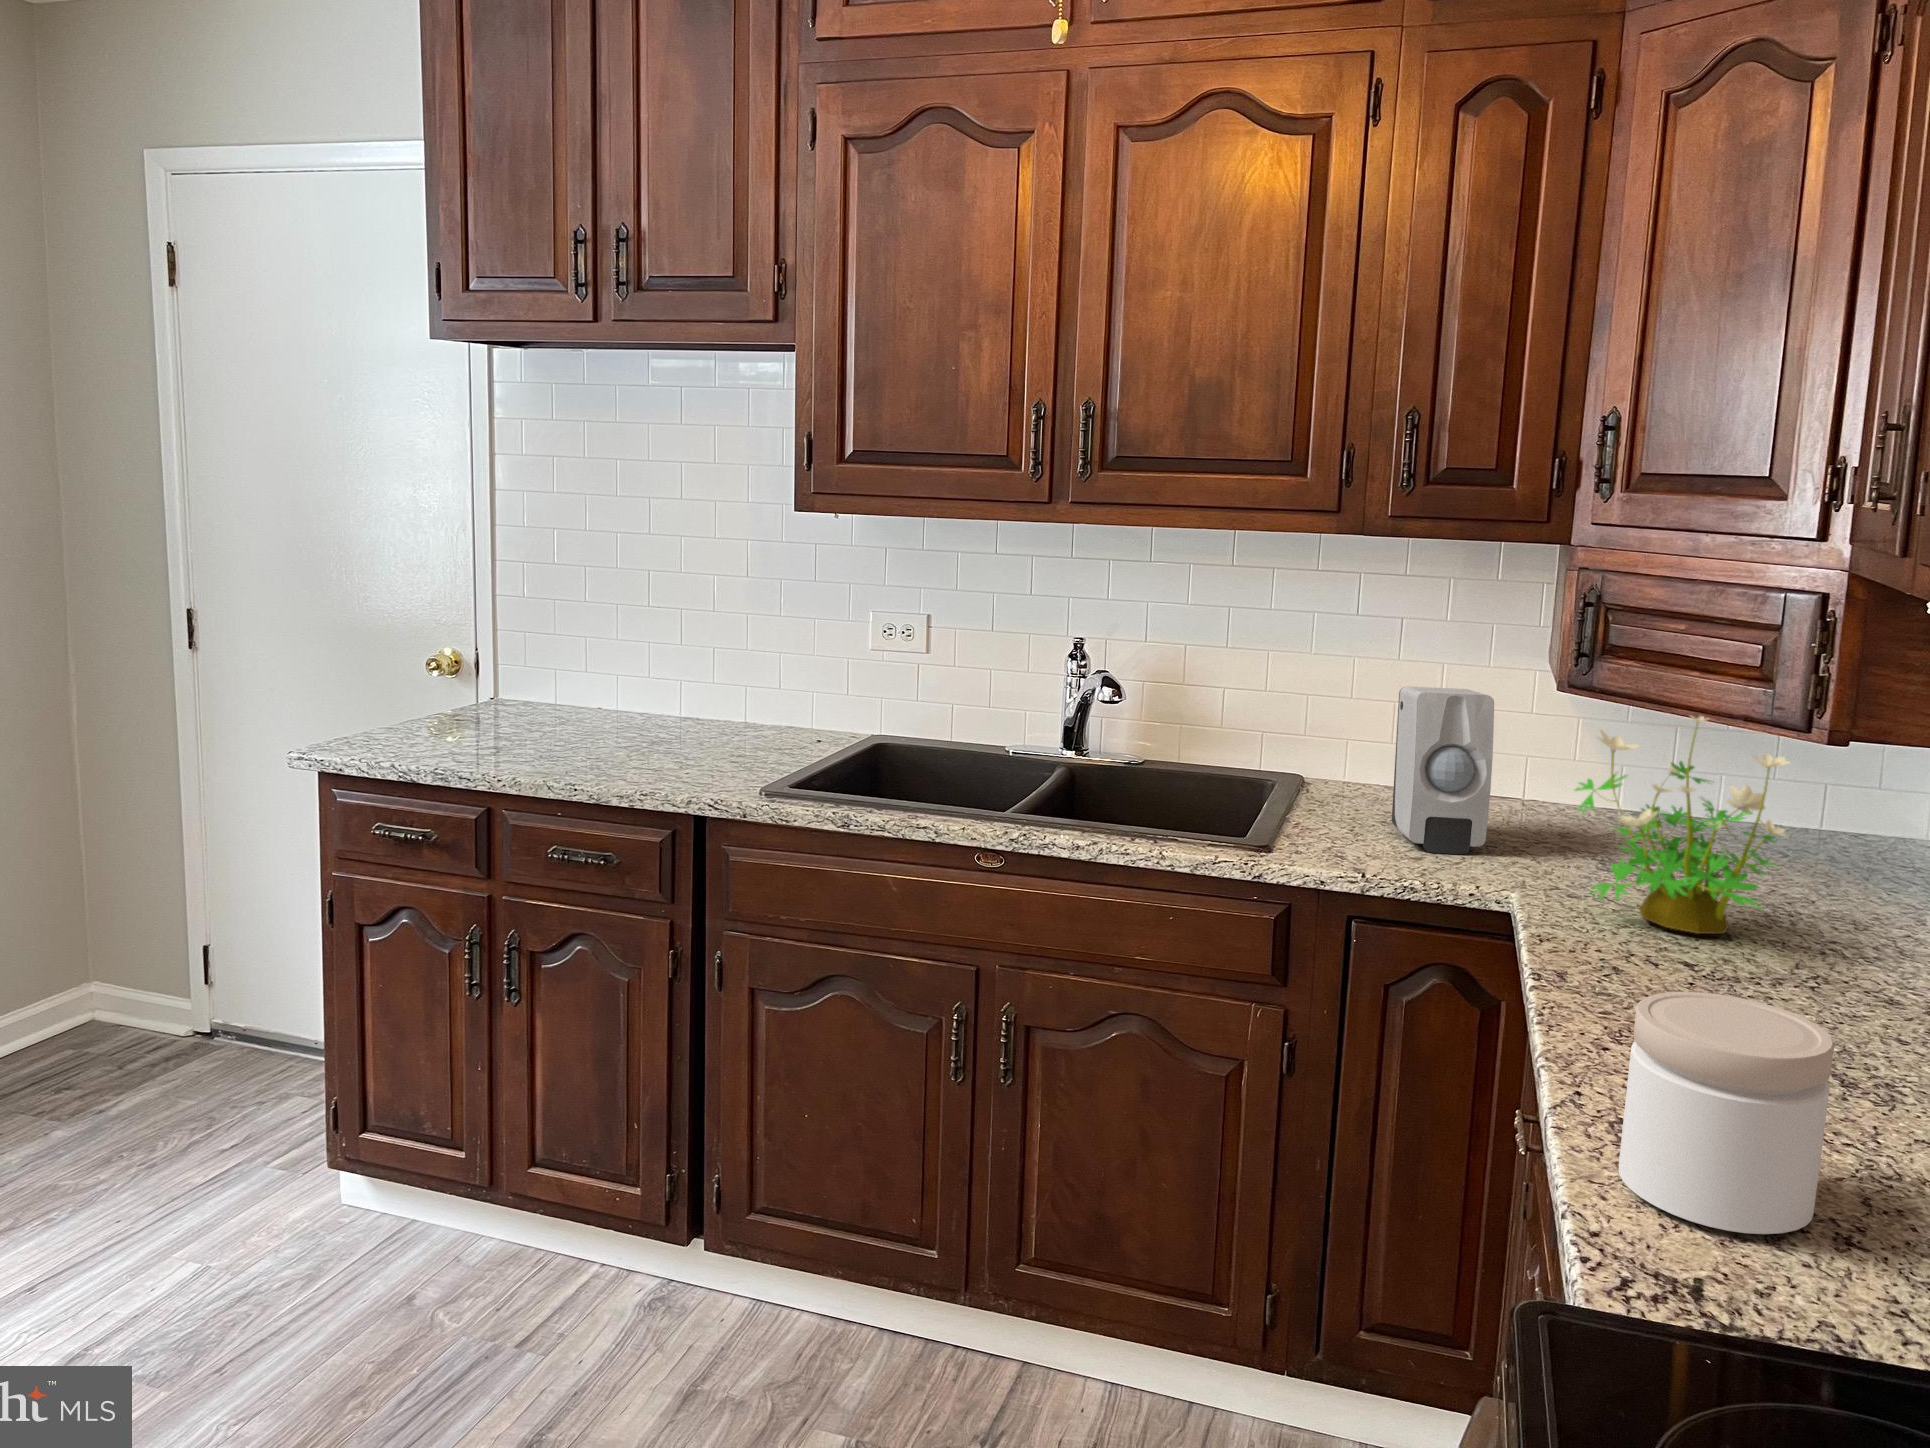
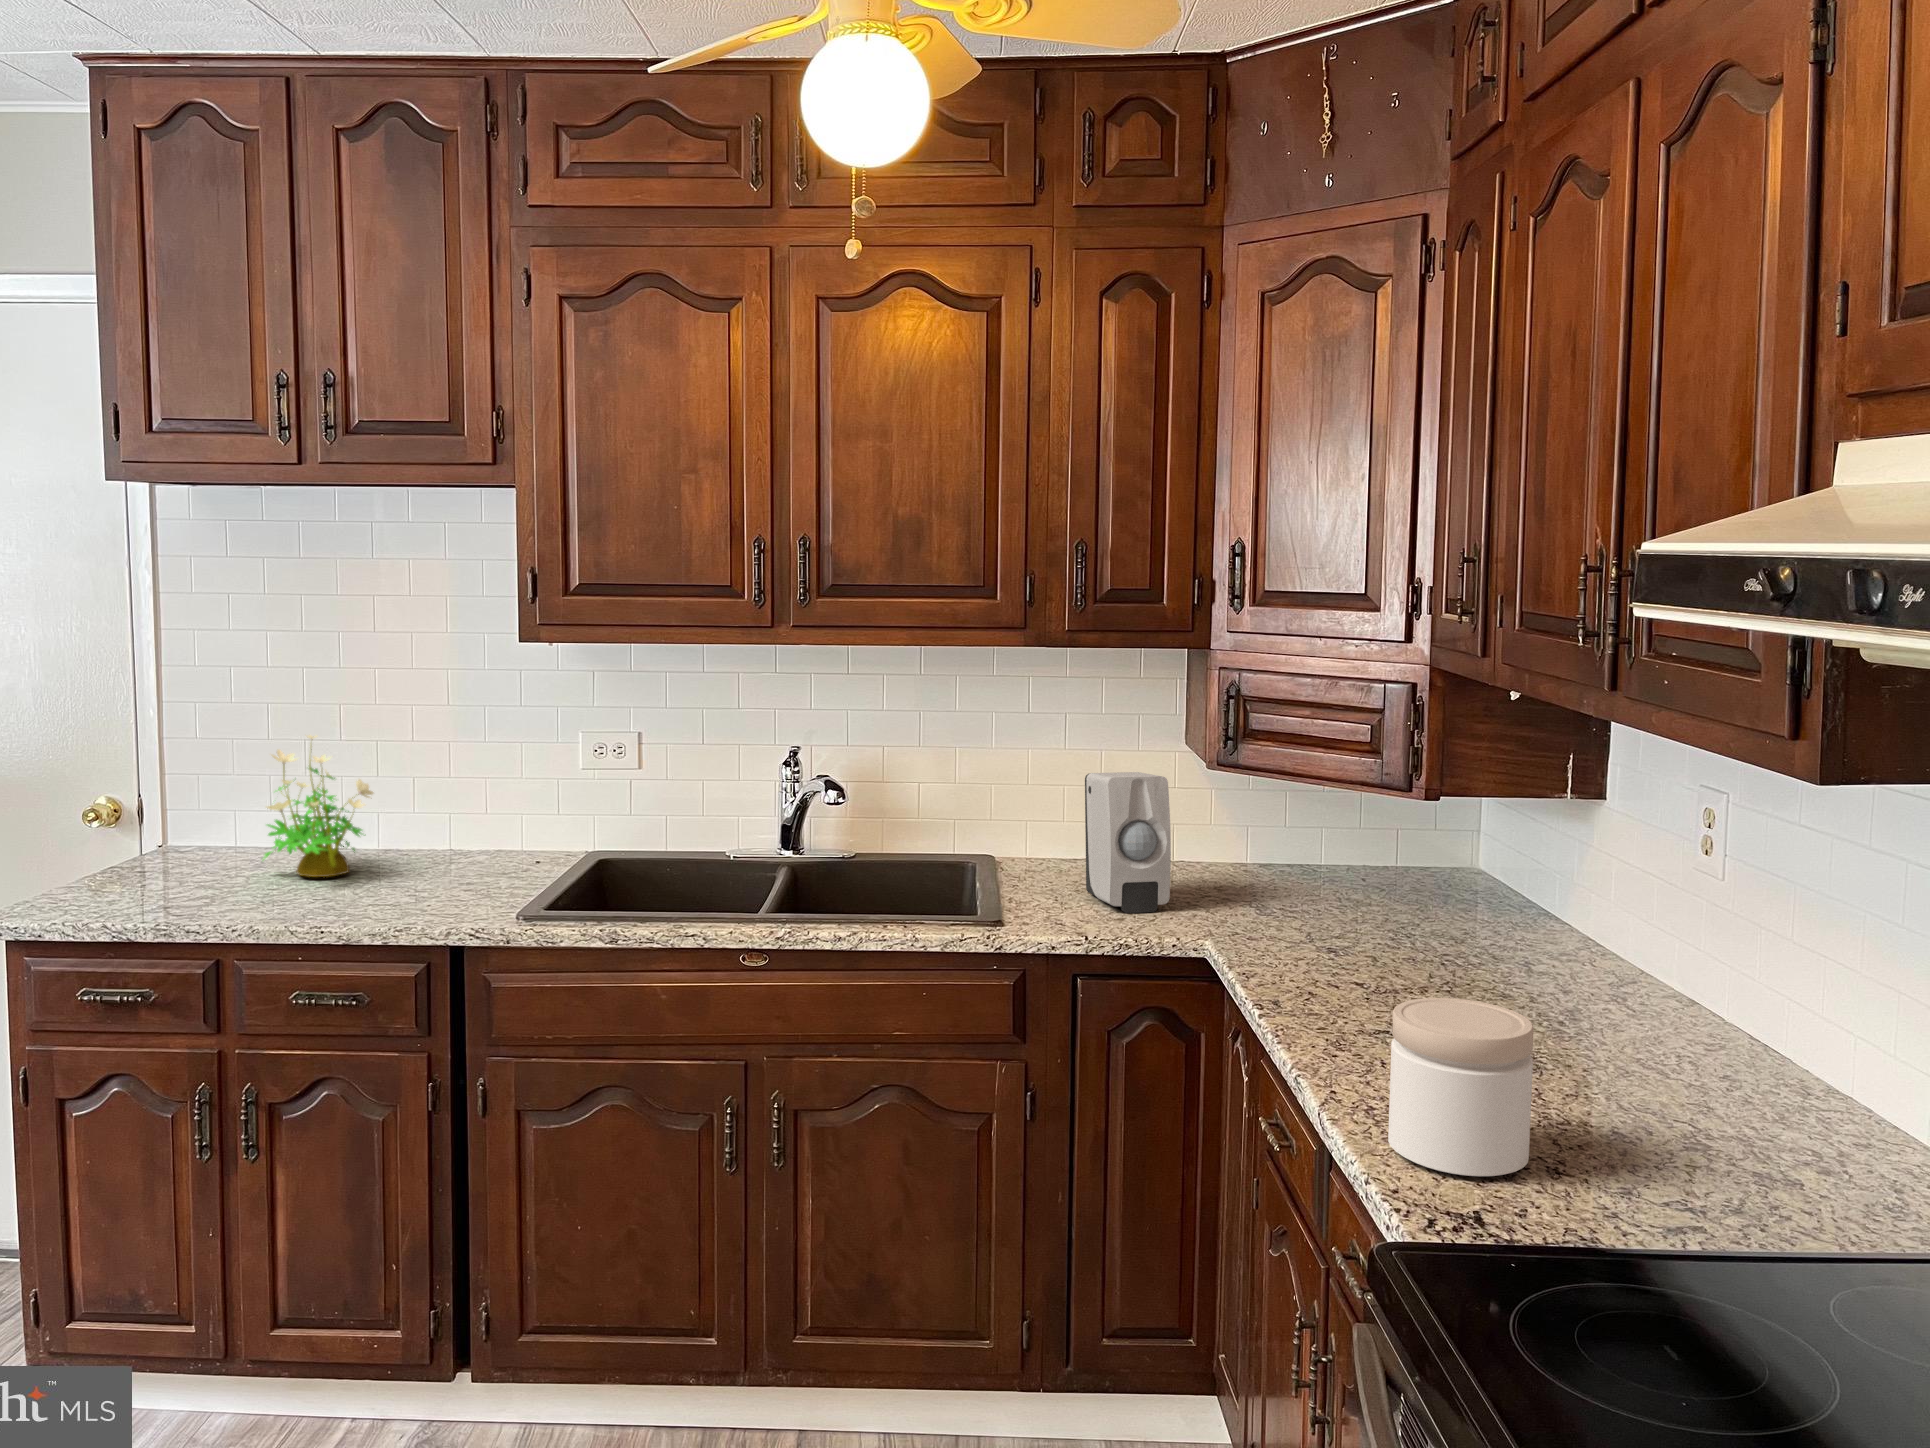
potted plant: present [1575,716,1789,934] -> present [264,735,373,877]

